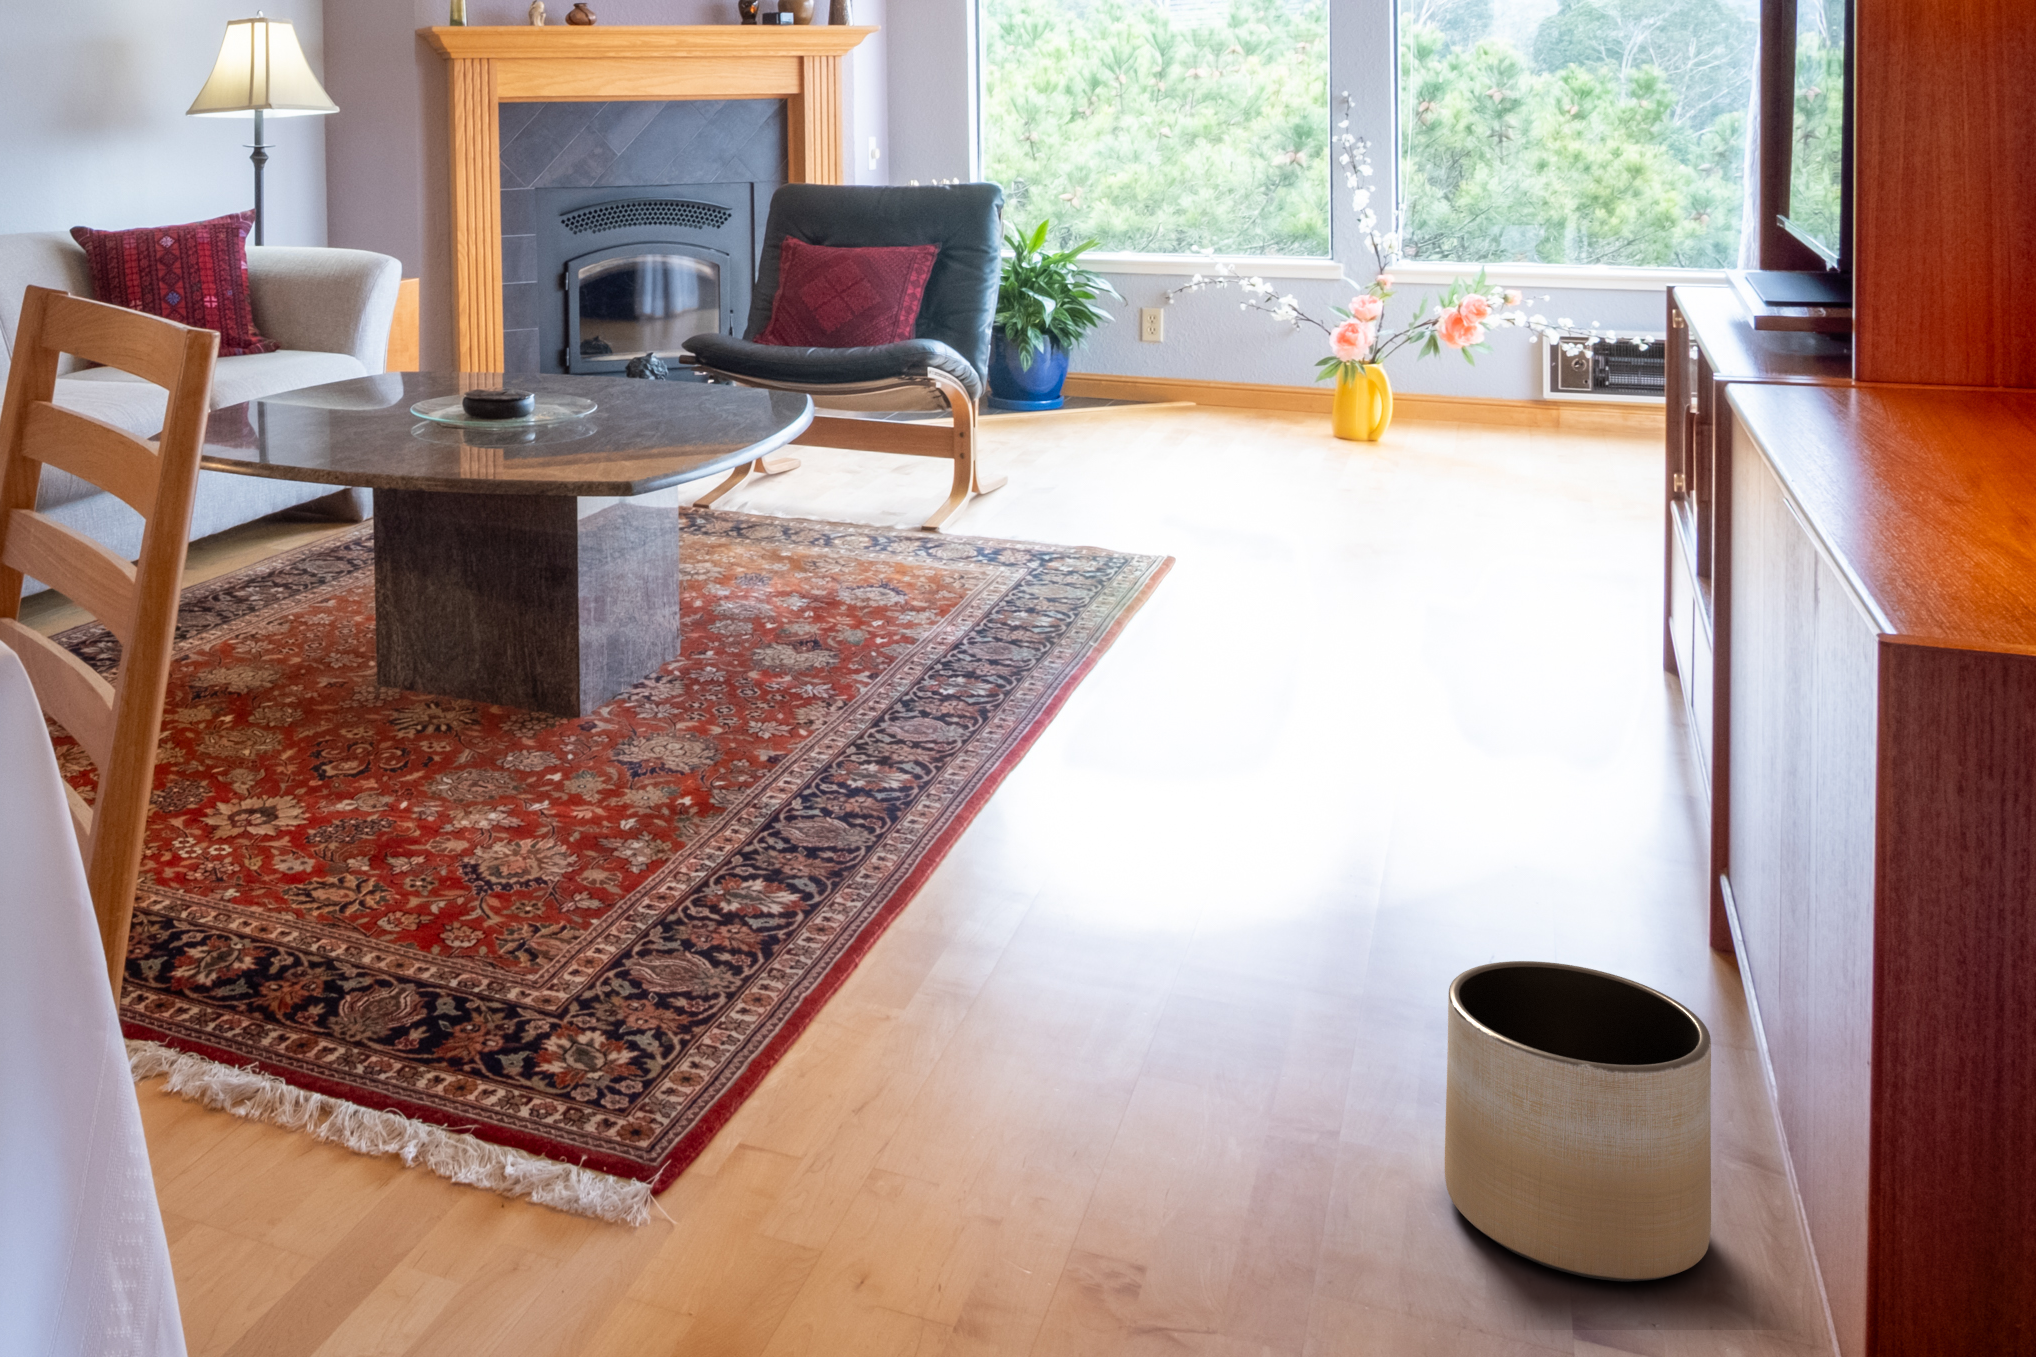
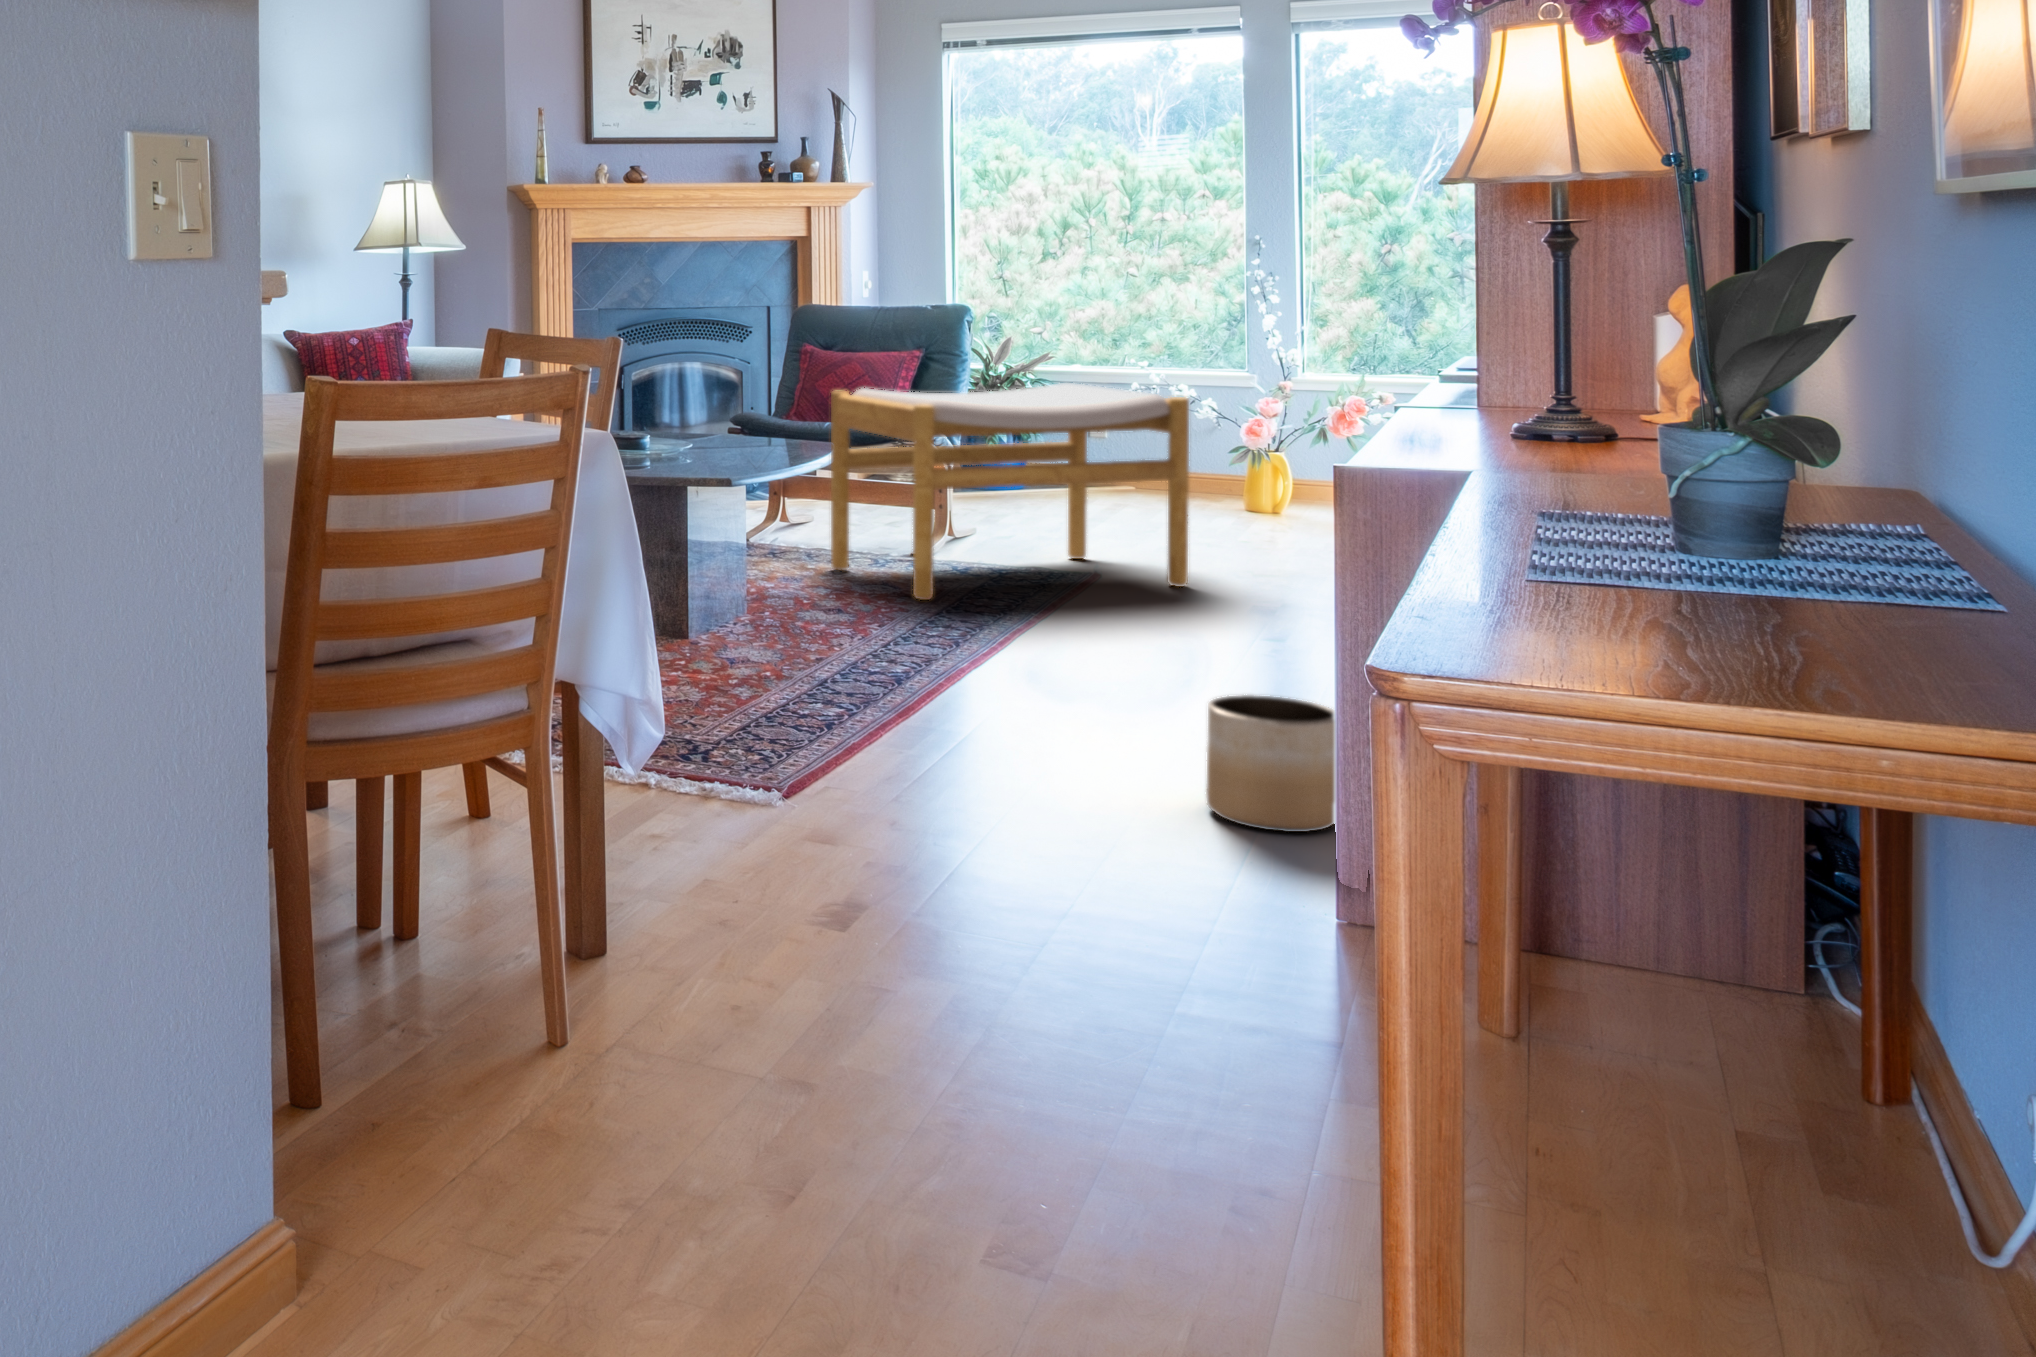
footstool: none [811,293,1297,617] -> present [831,383,1189,600]

